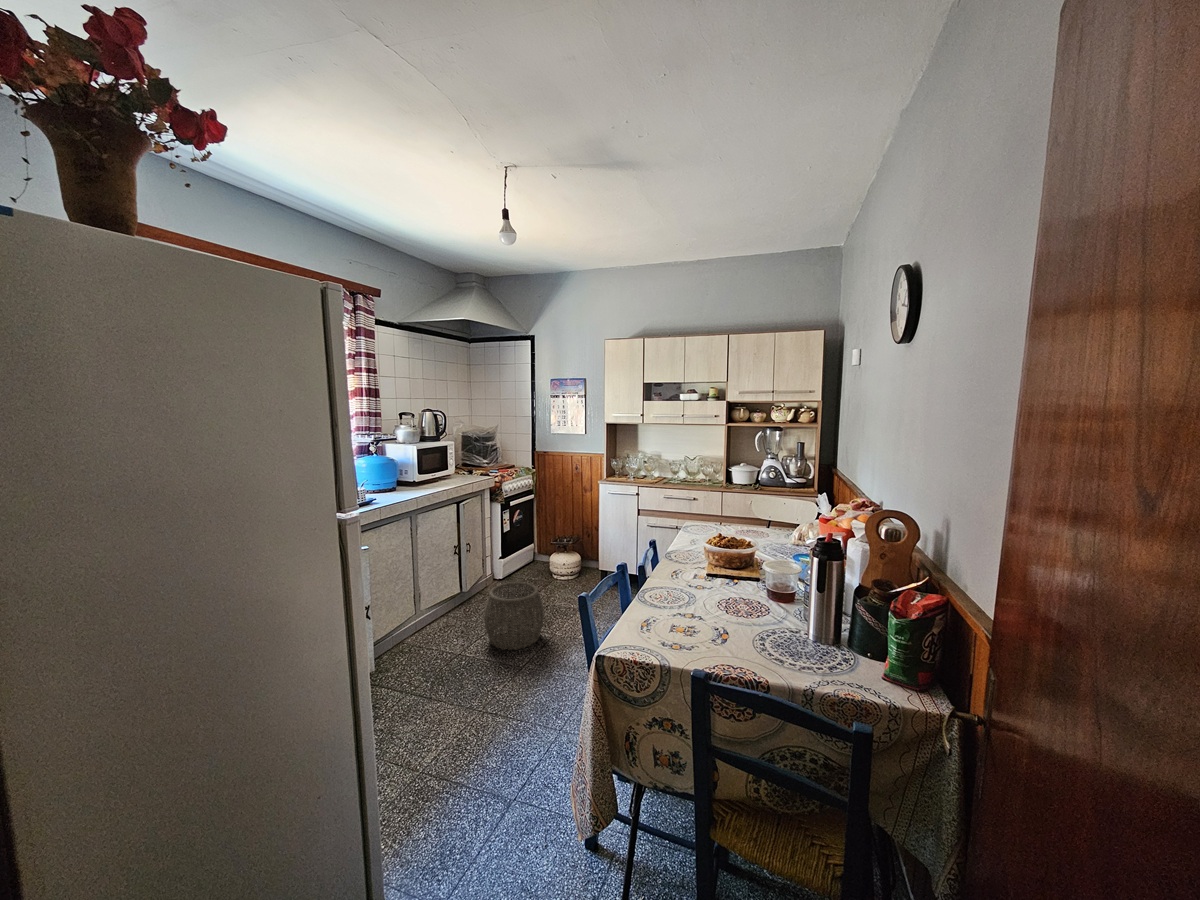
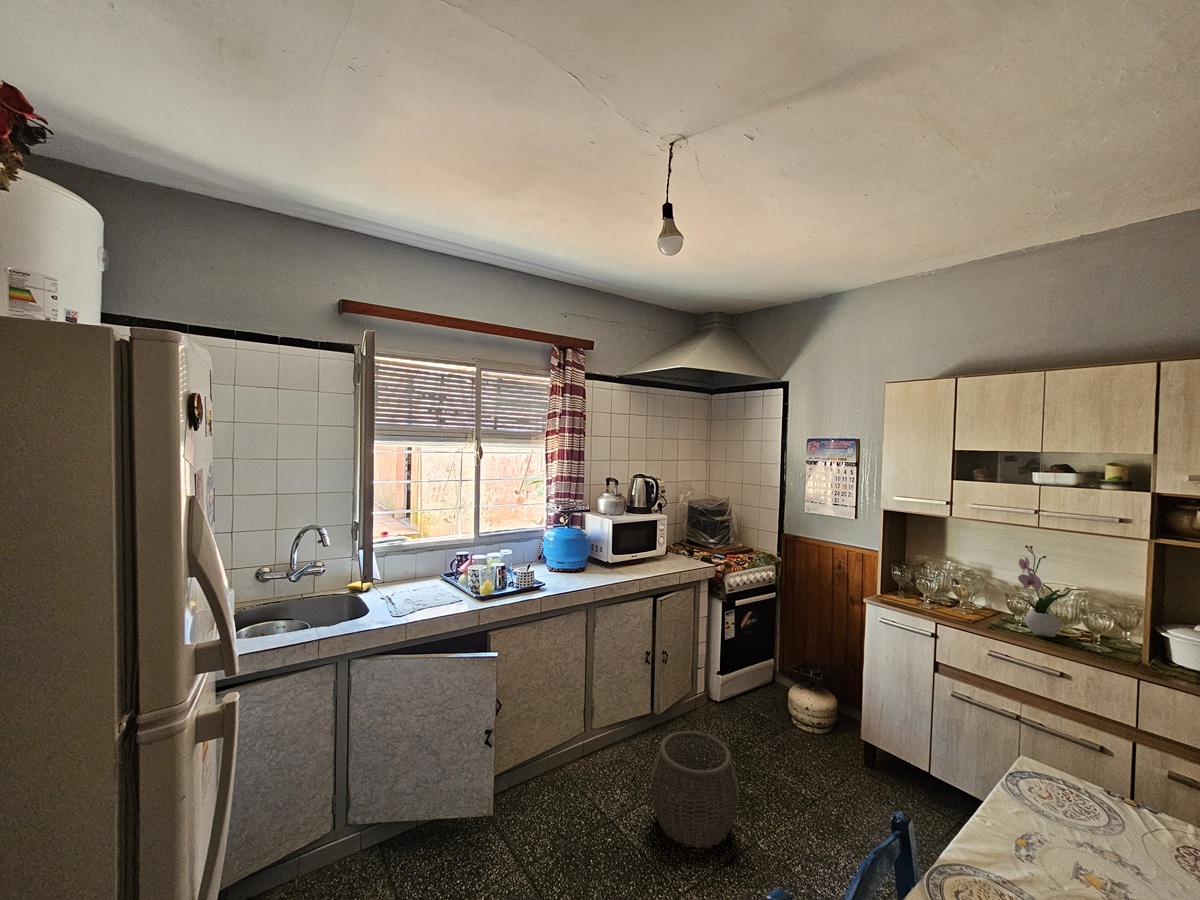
flower arrangement: none [676,435,697,483] -> present [1018,545,1066,637]

